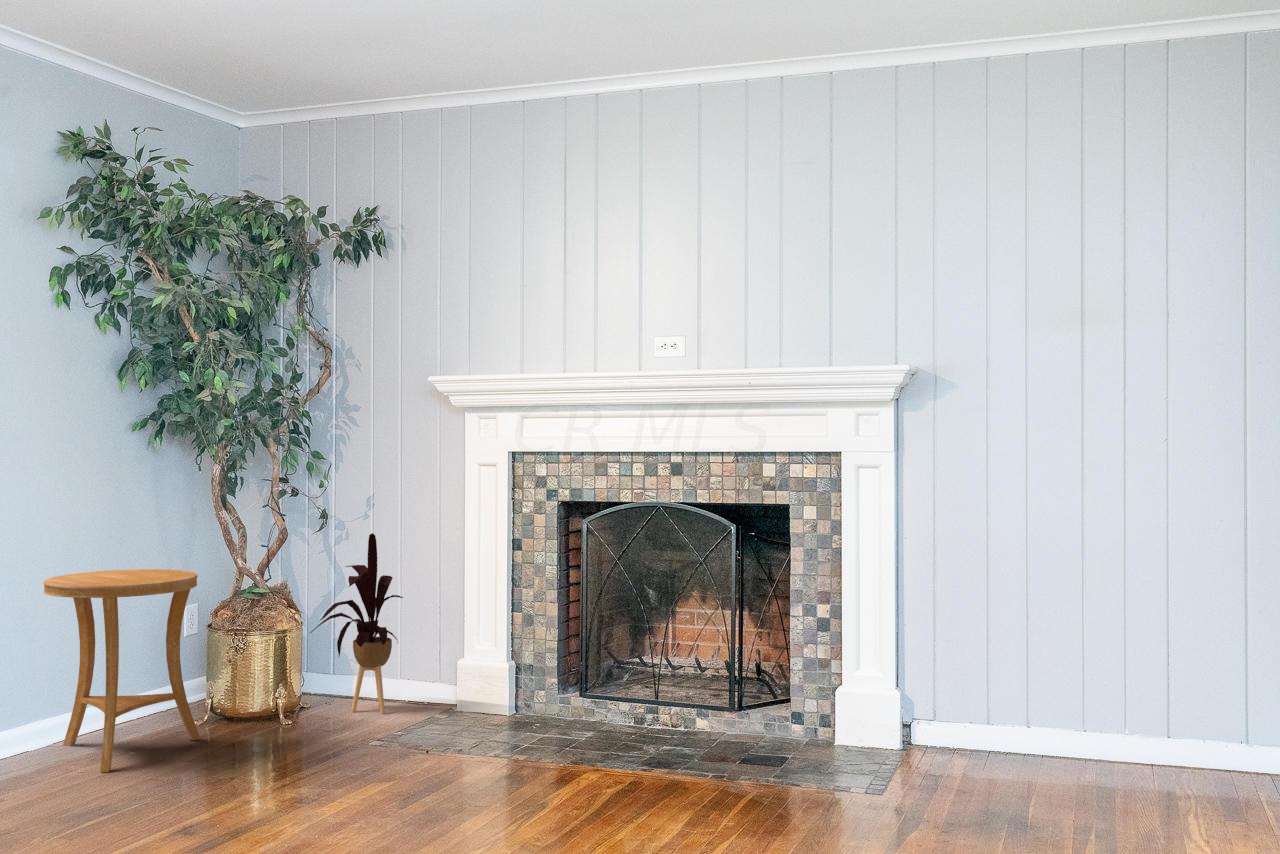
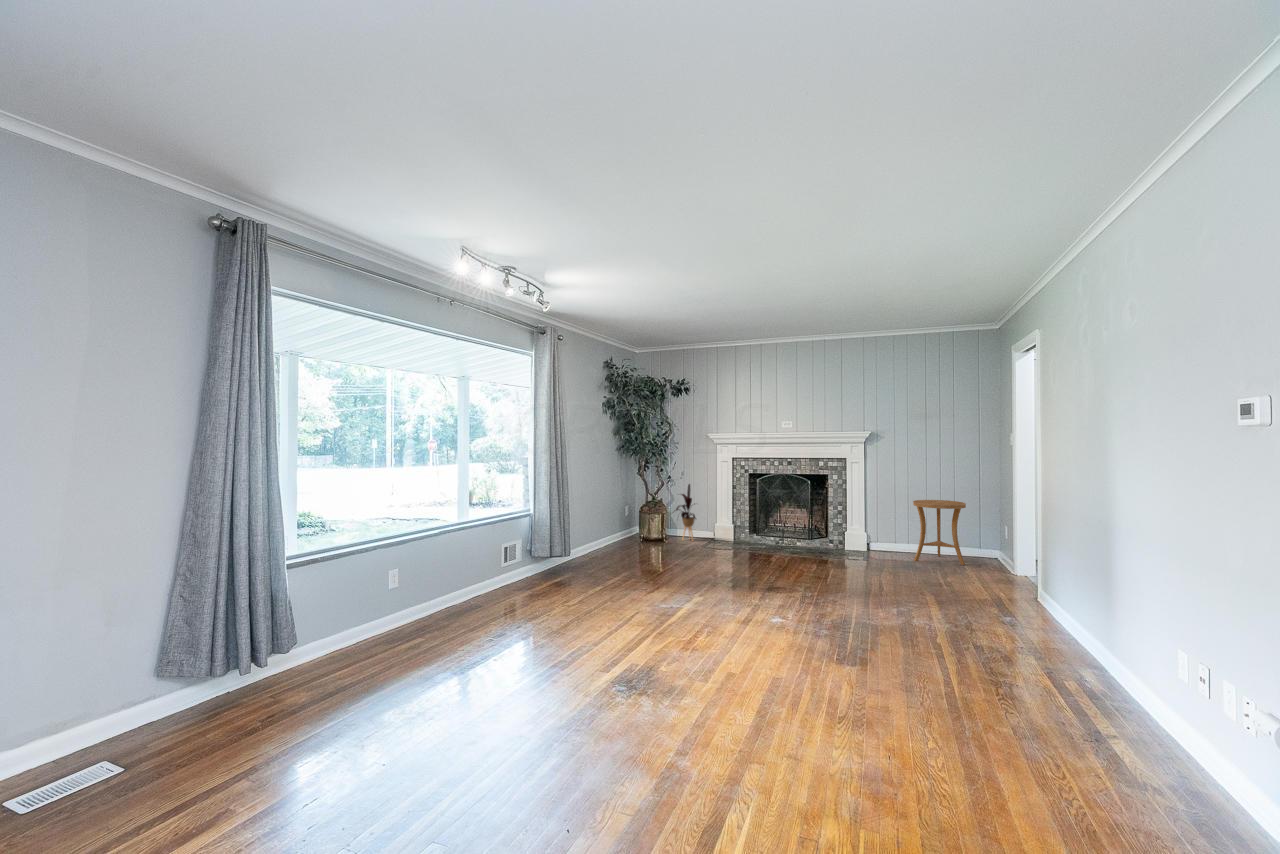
side table: present [43,569,201,772] -> present [913,500,966,565]

